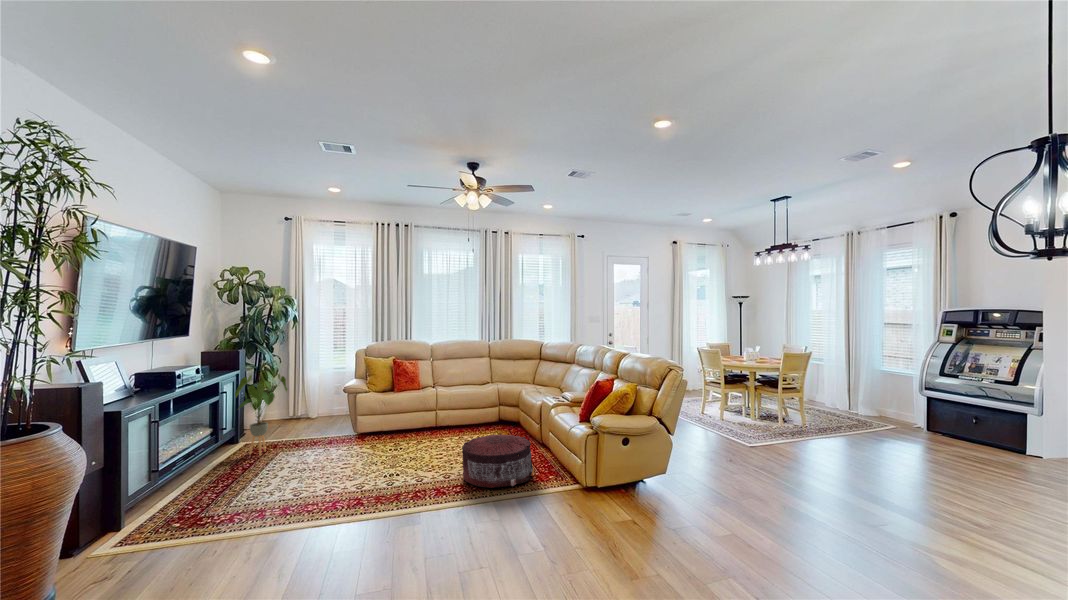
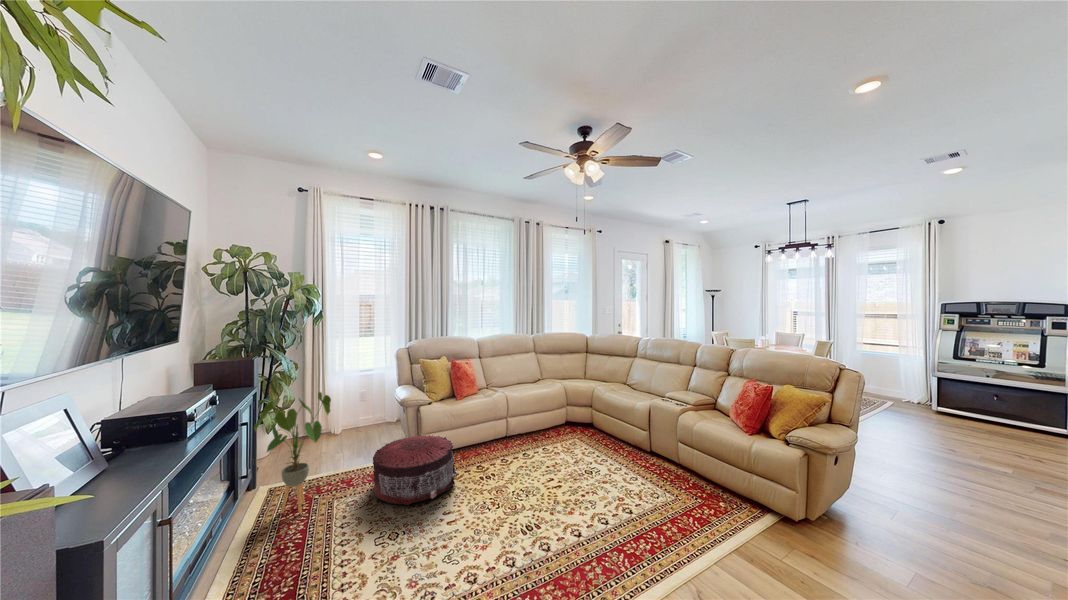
pouf: present [462,434,533,488] -> present [373,435,455,505]

